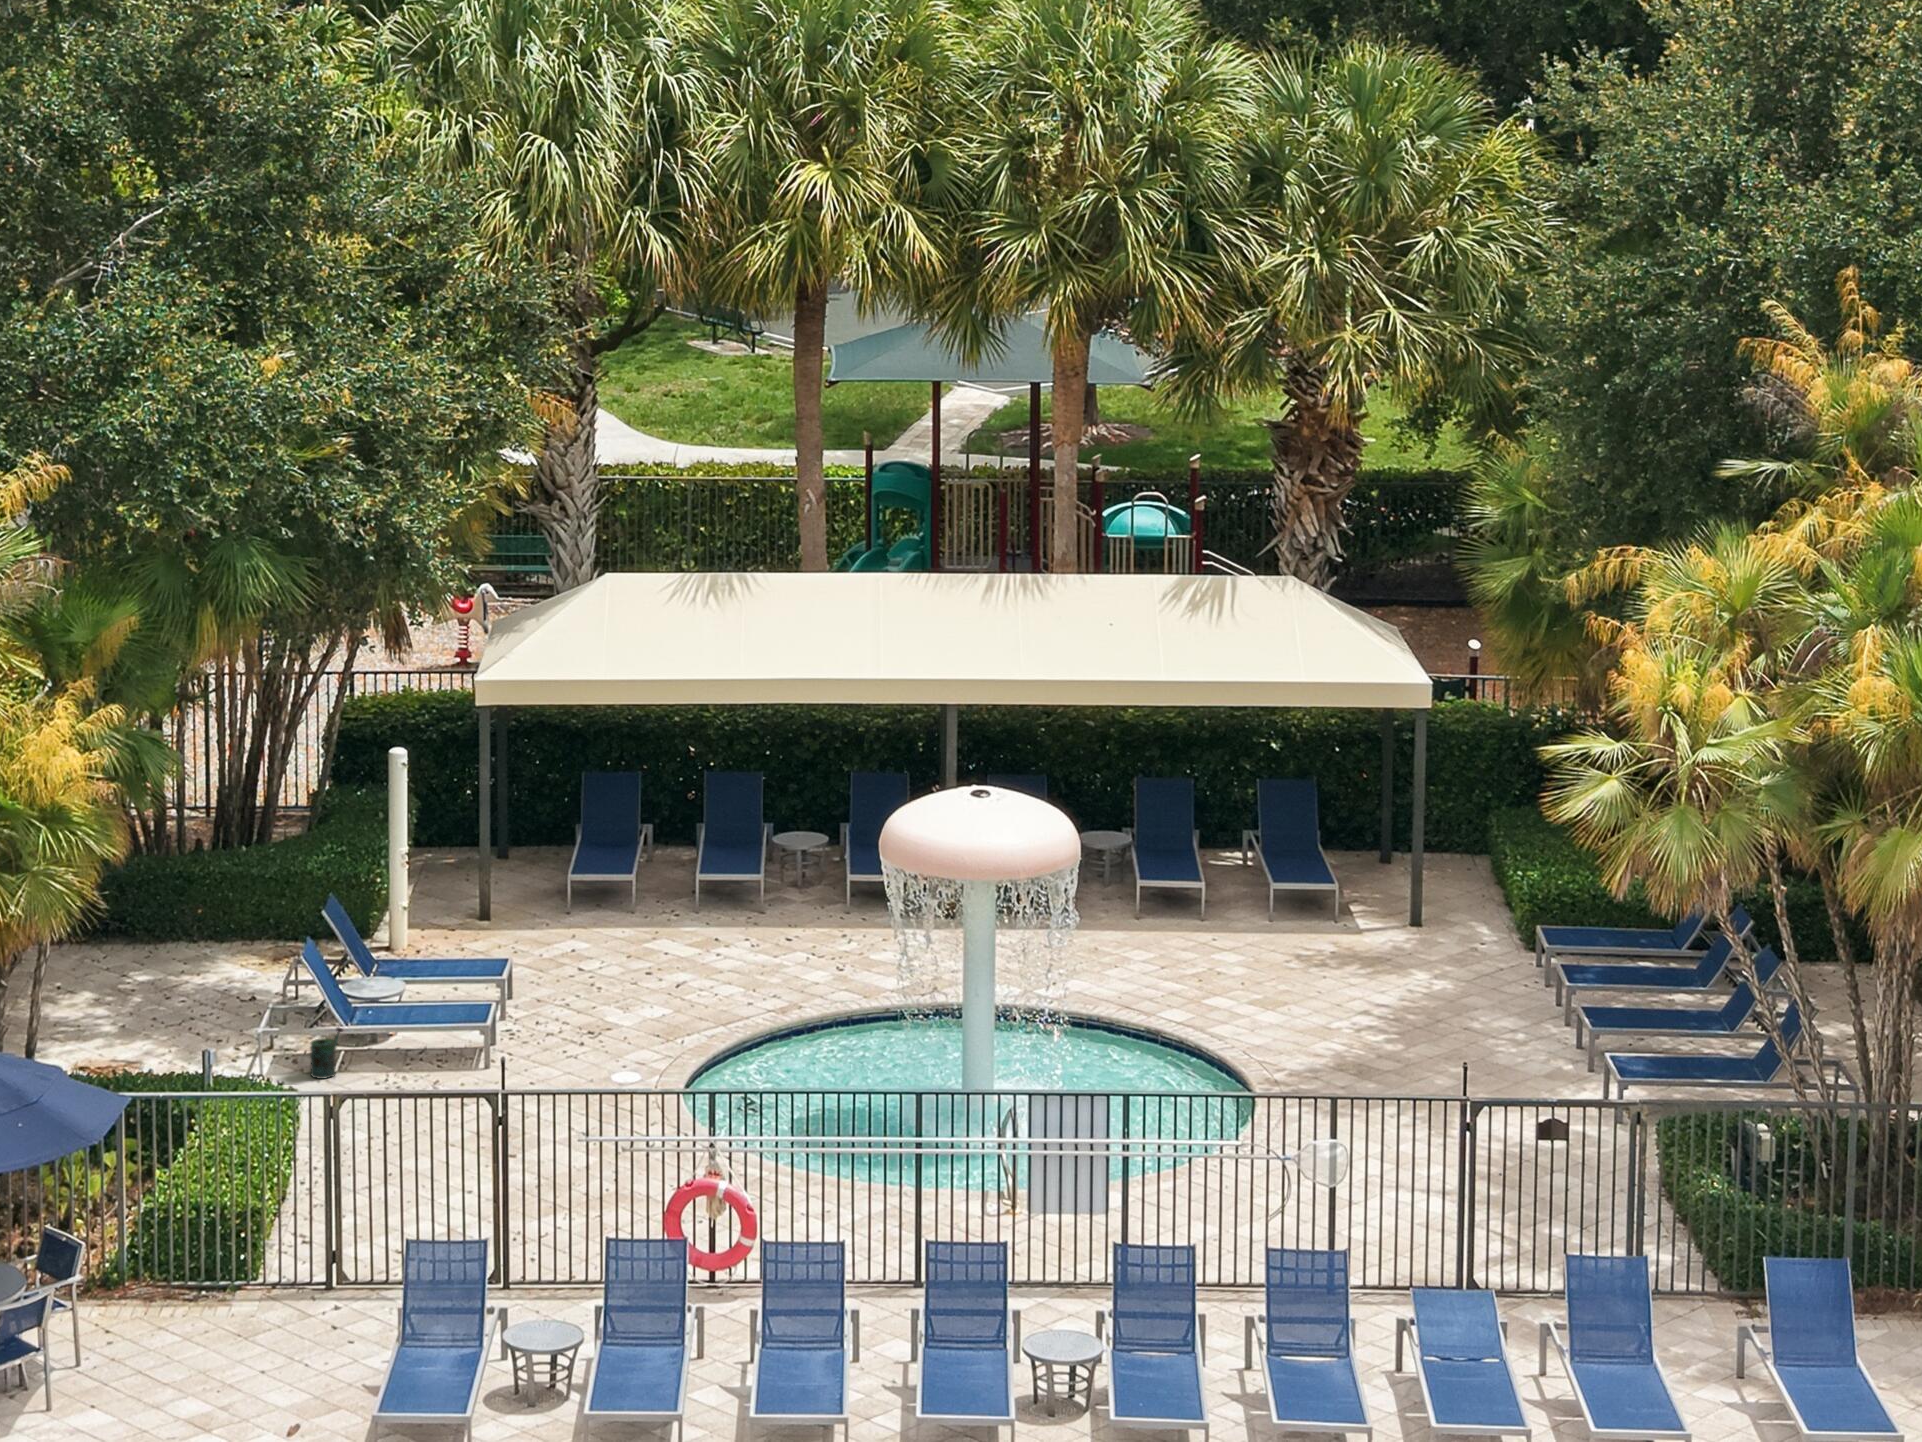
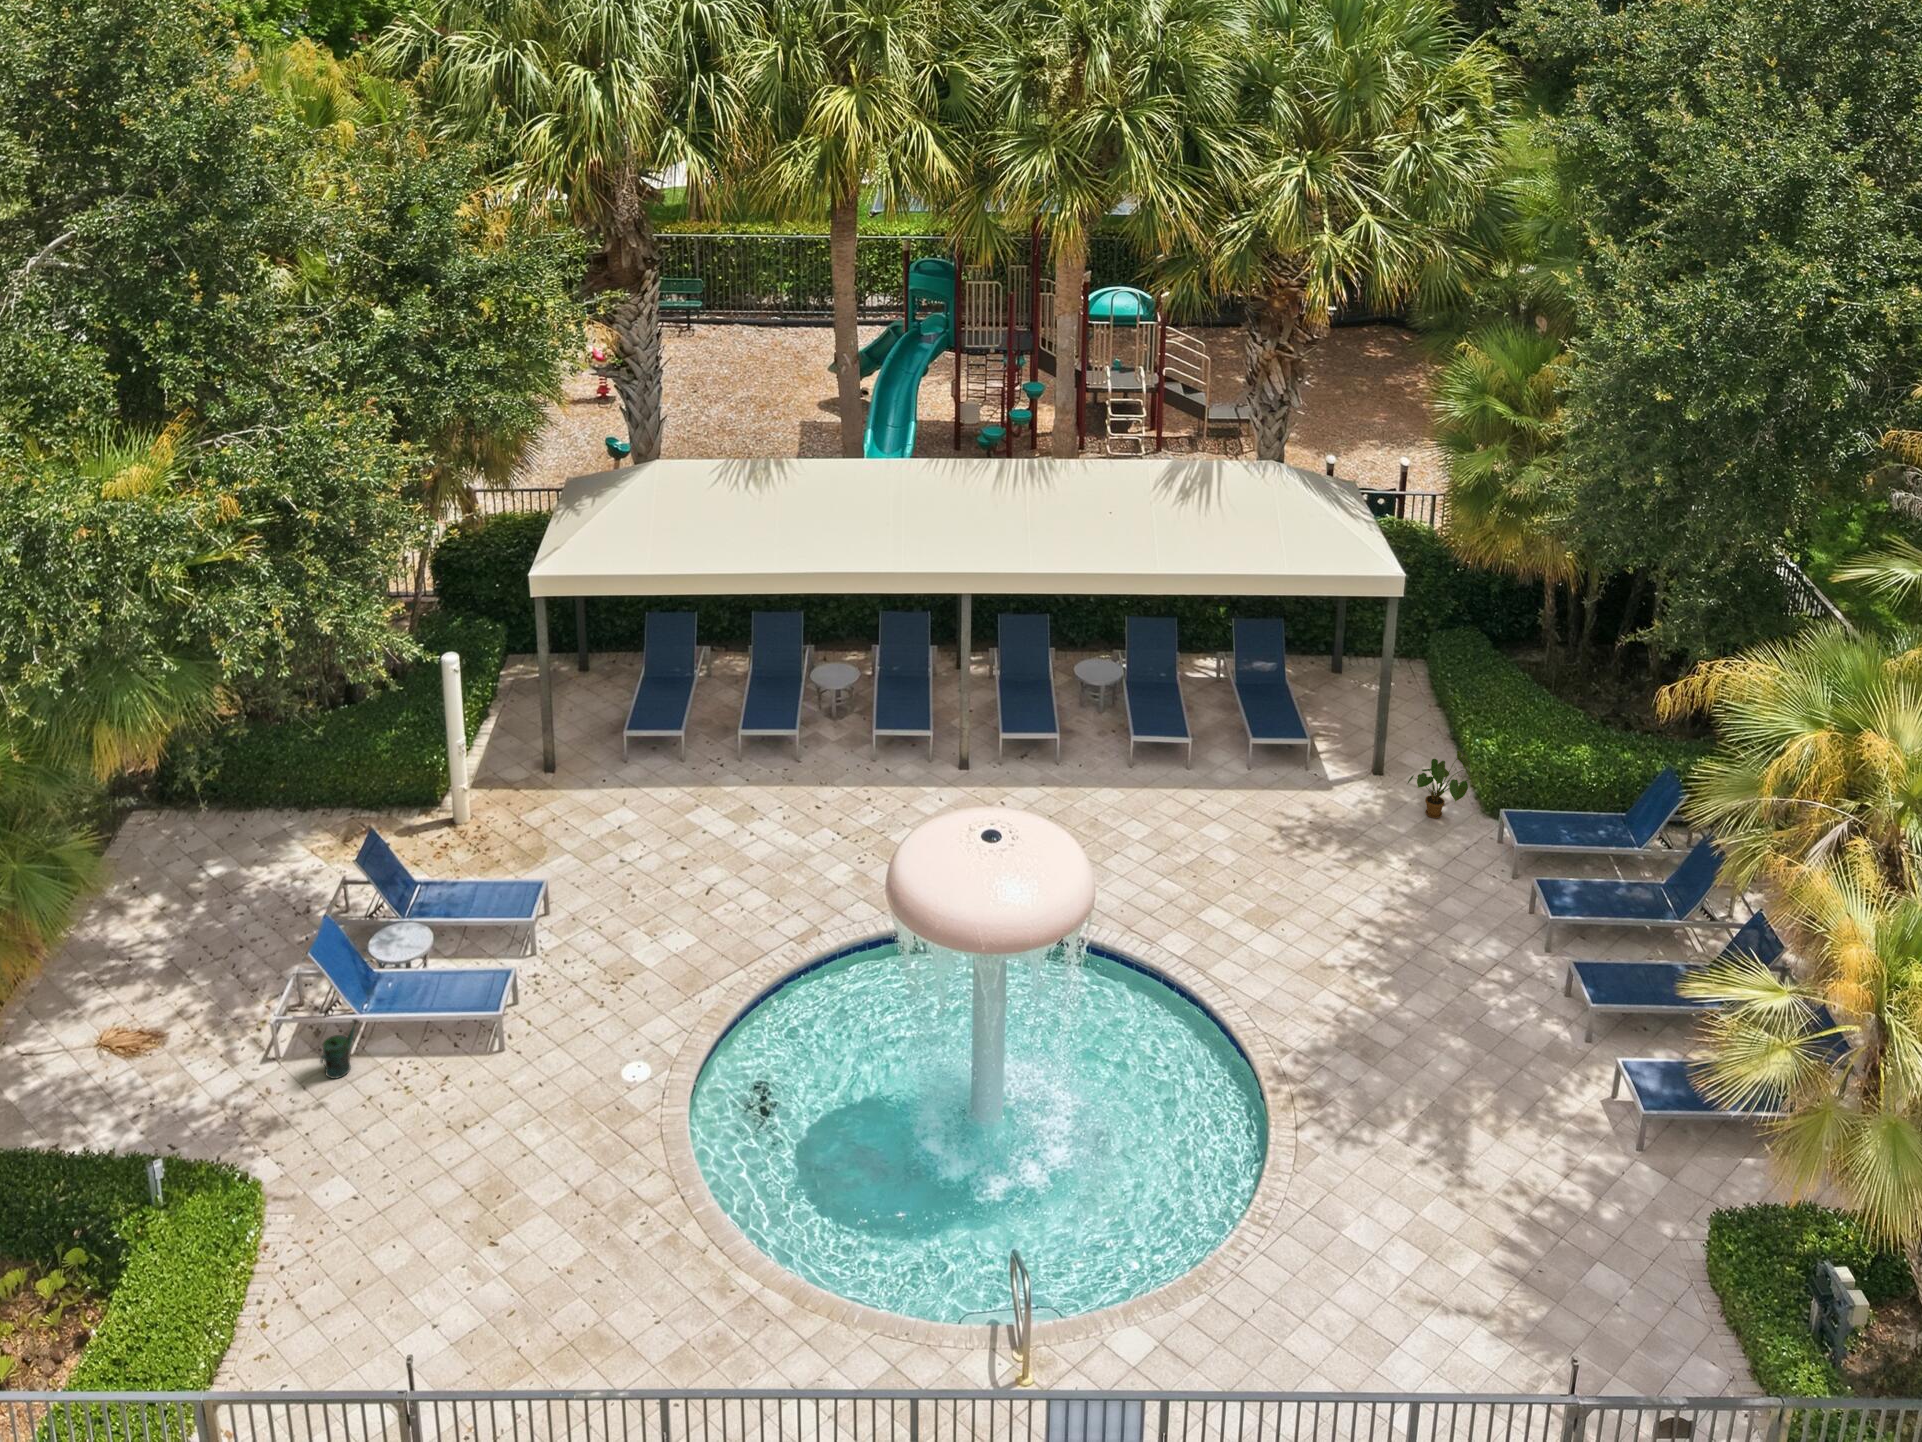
house plant: none [1443,867,1527,941] -> present [1408,751,1485,818]

